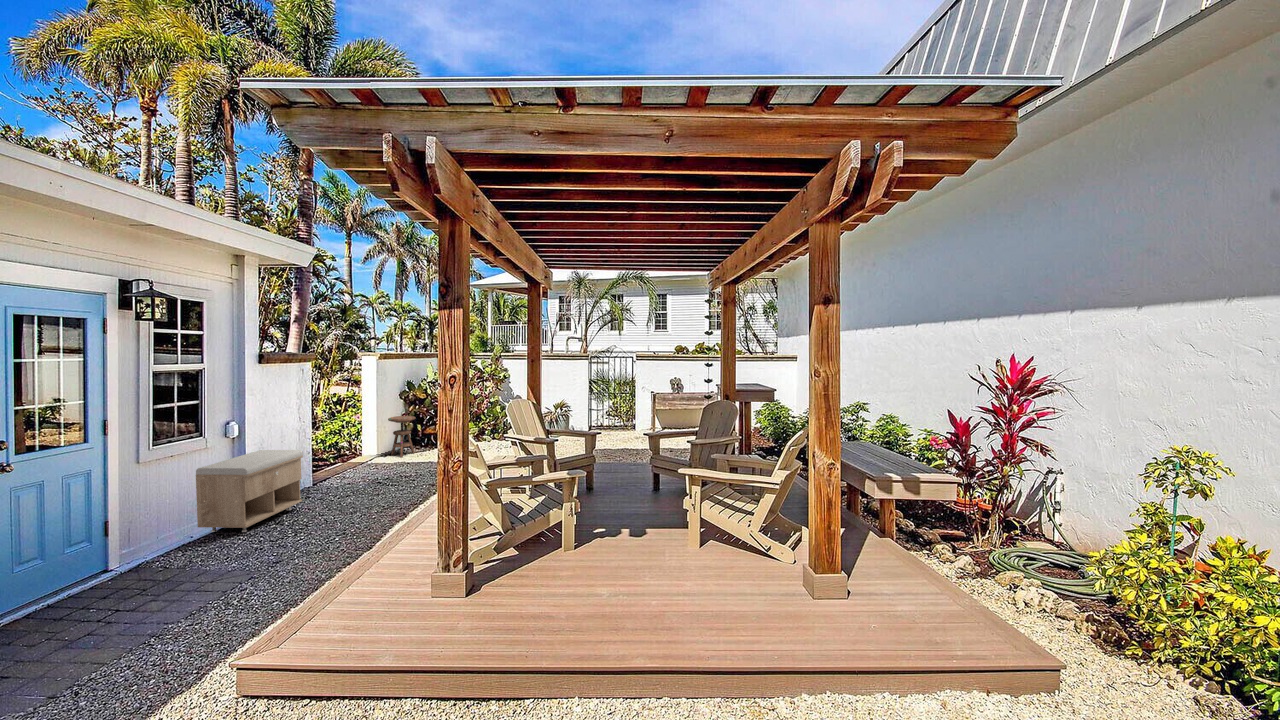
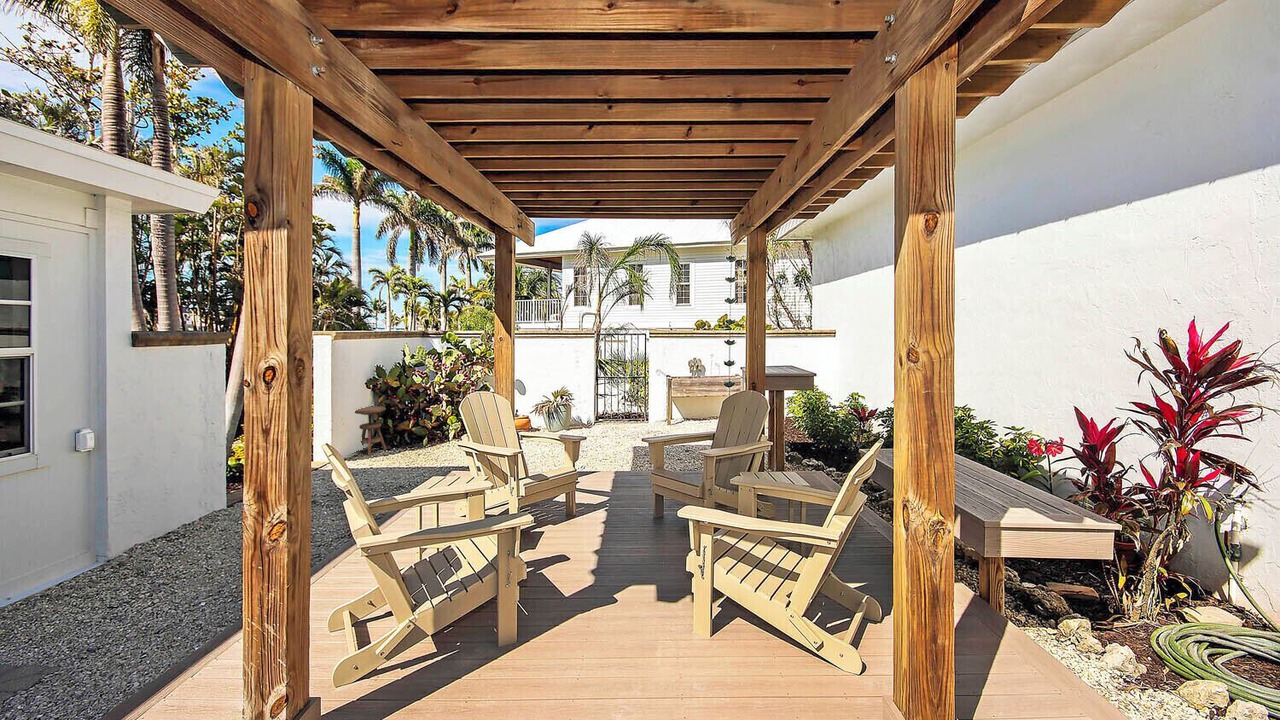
storage bench: present [196,450,303,532] -> none [56,456,216,567]

